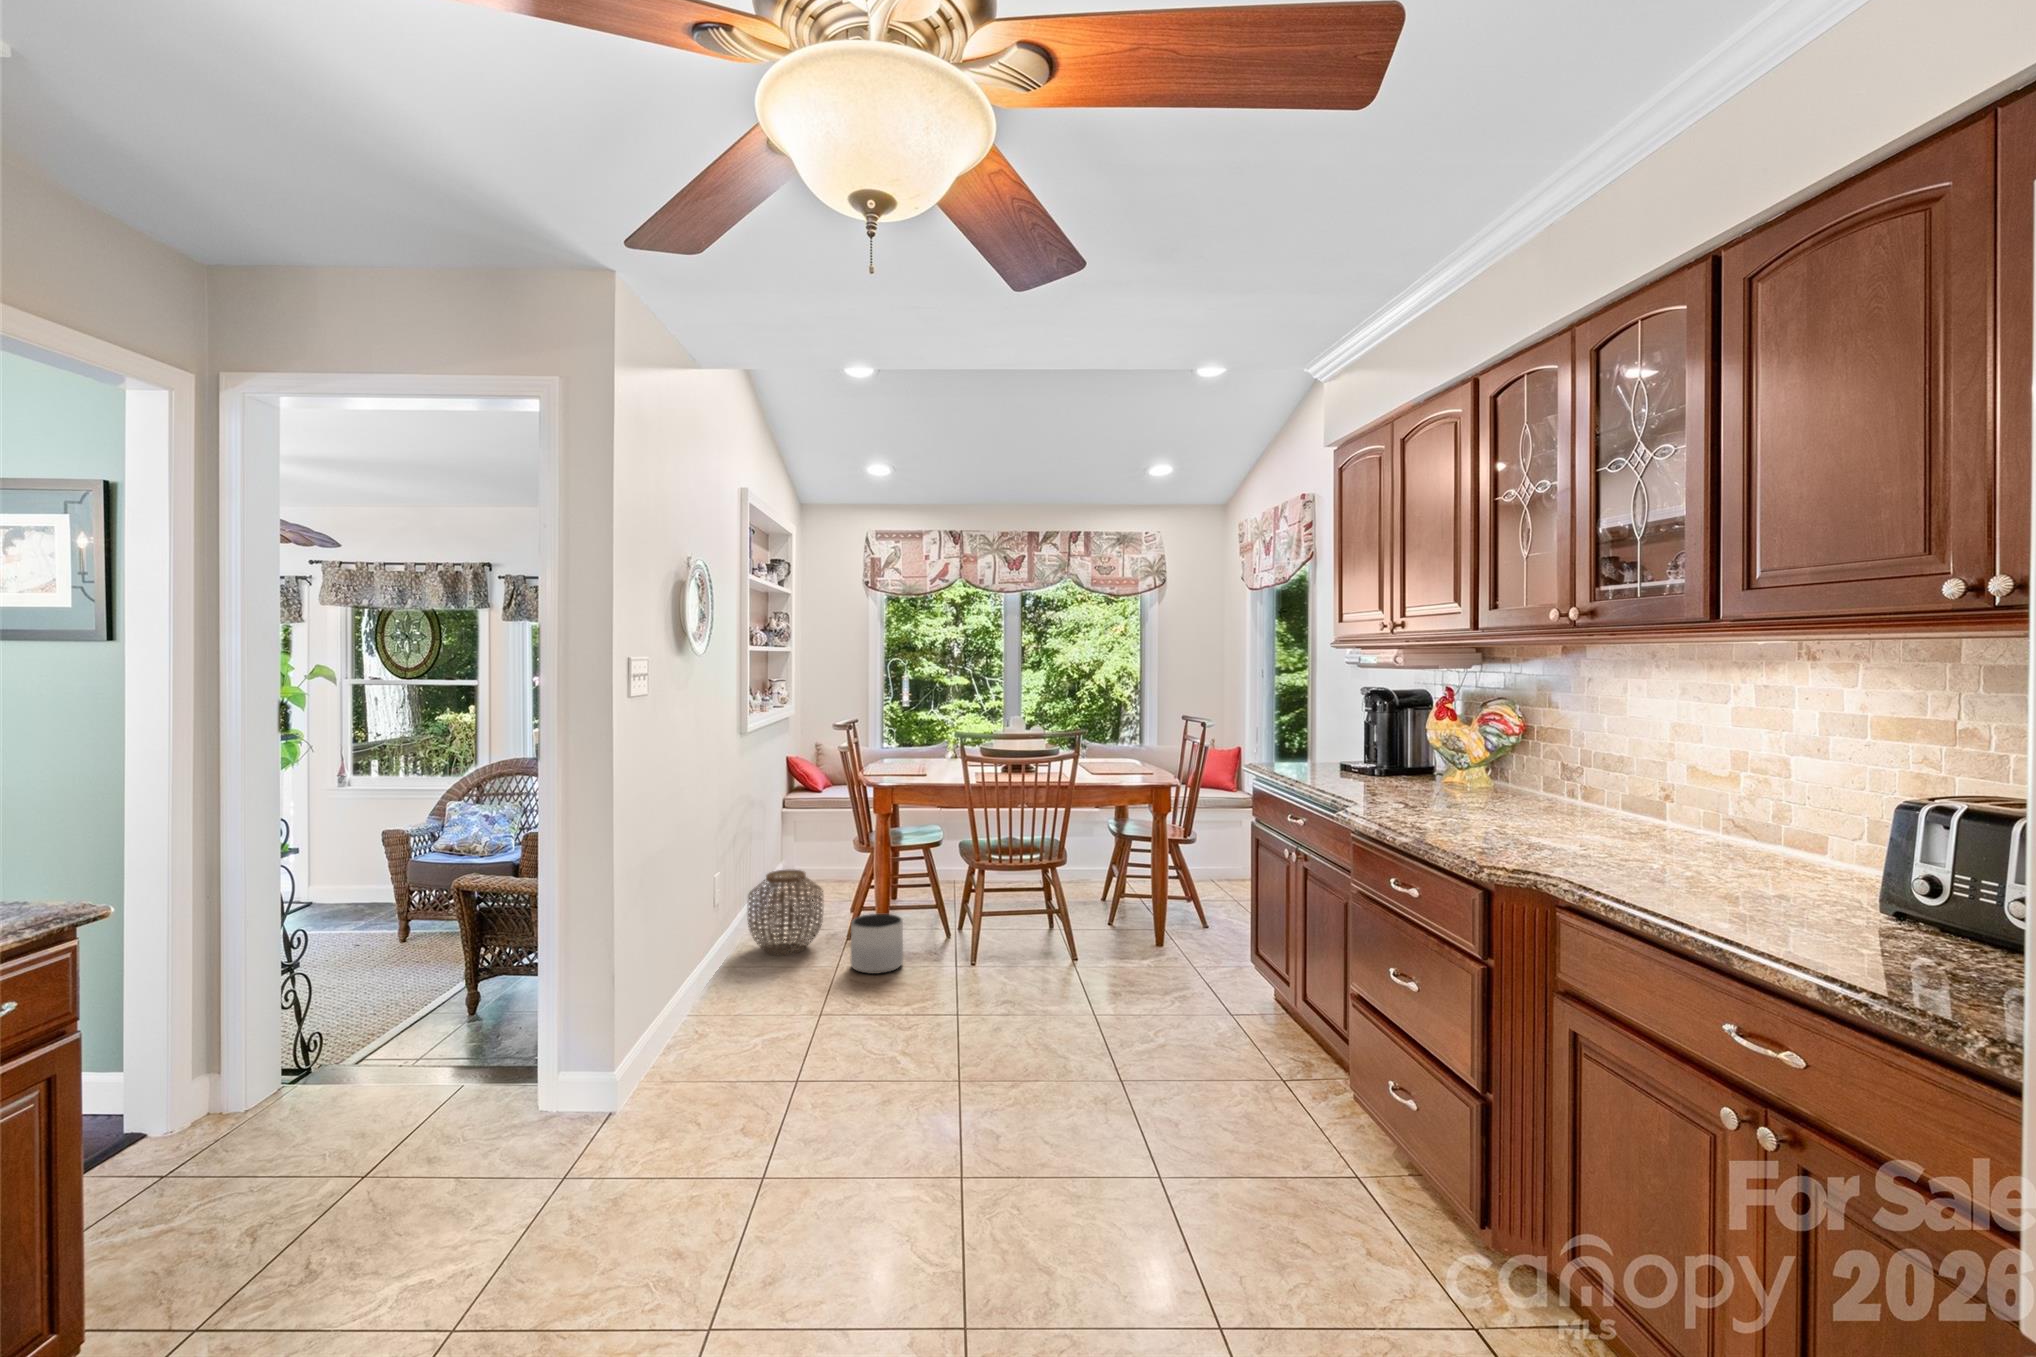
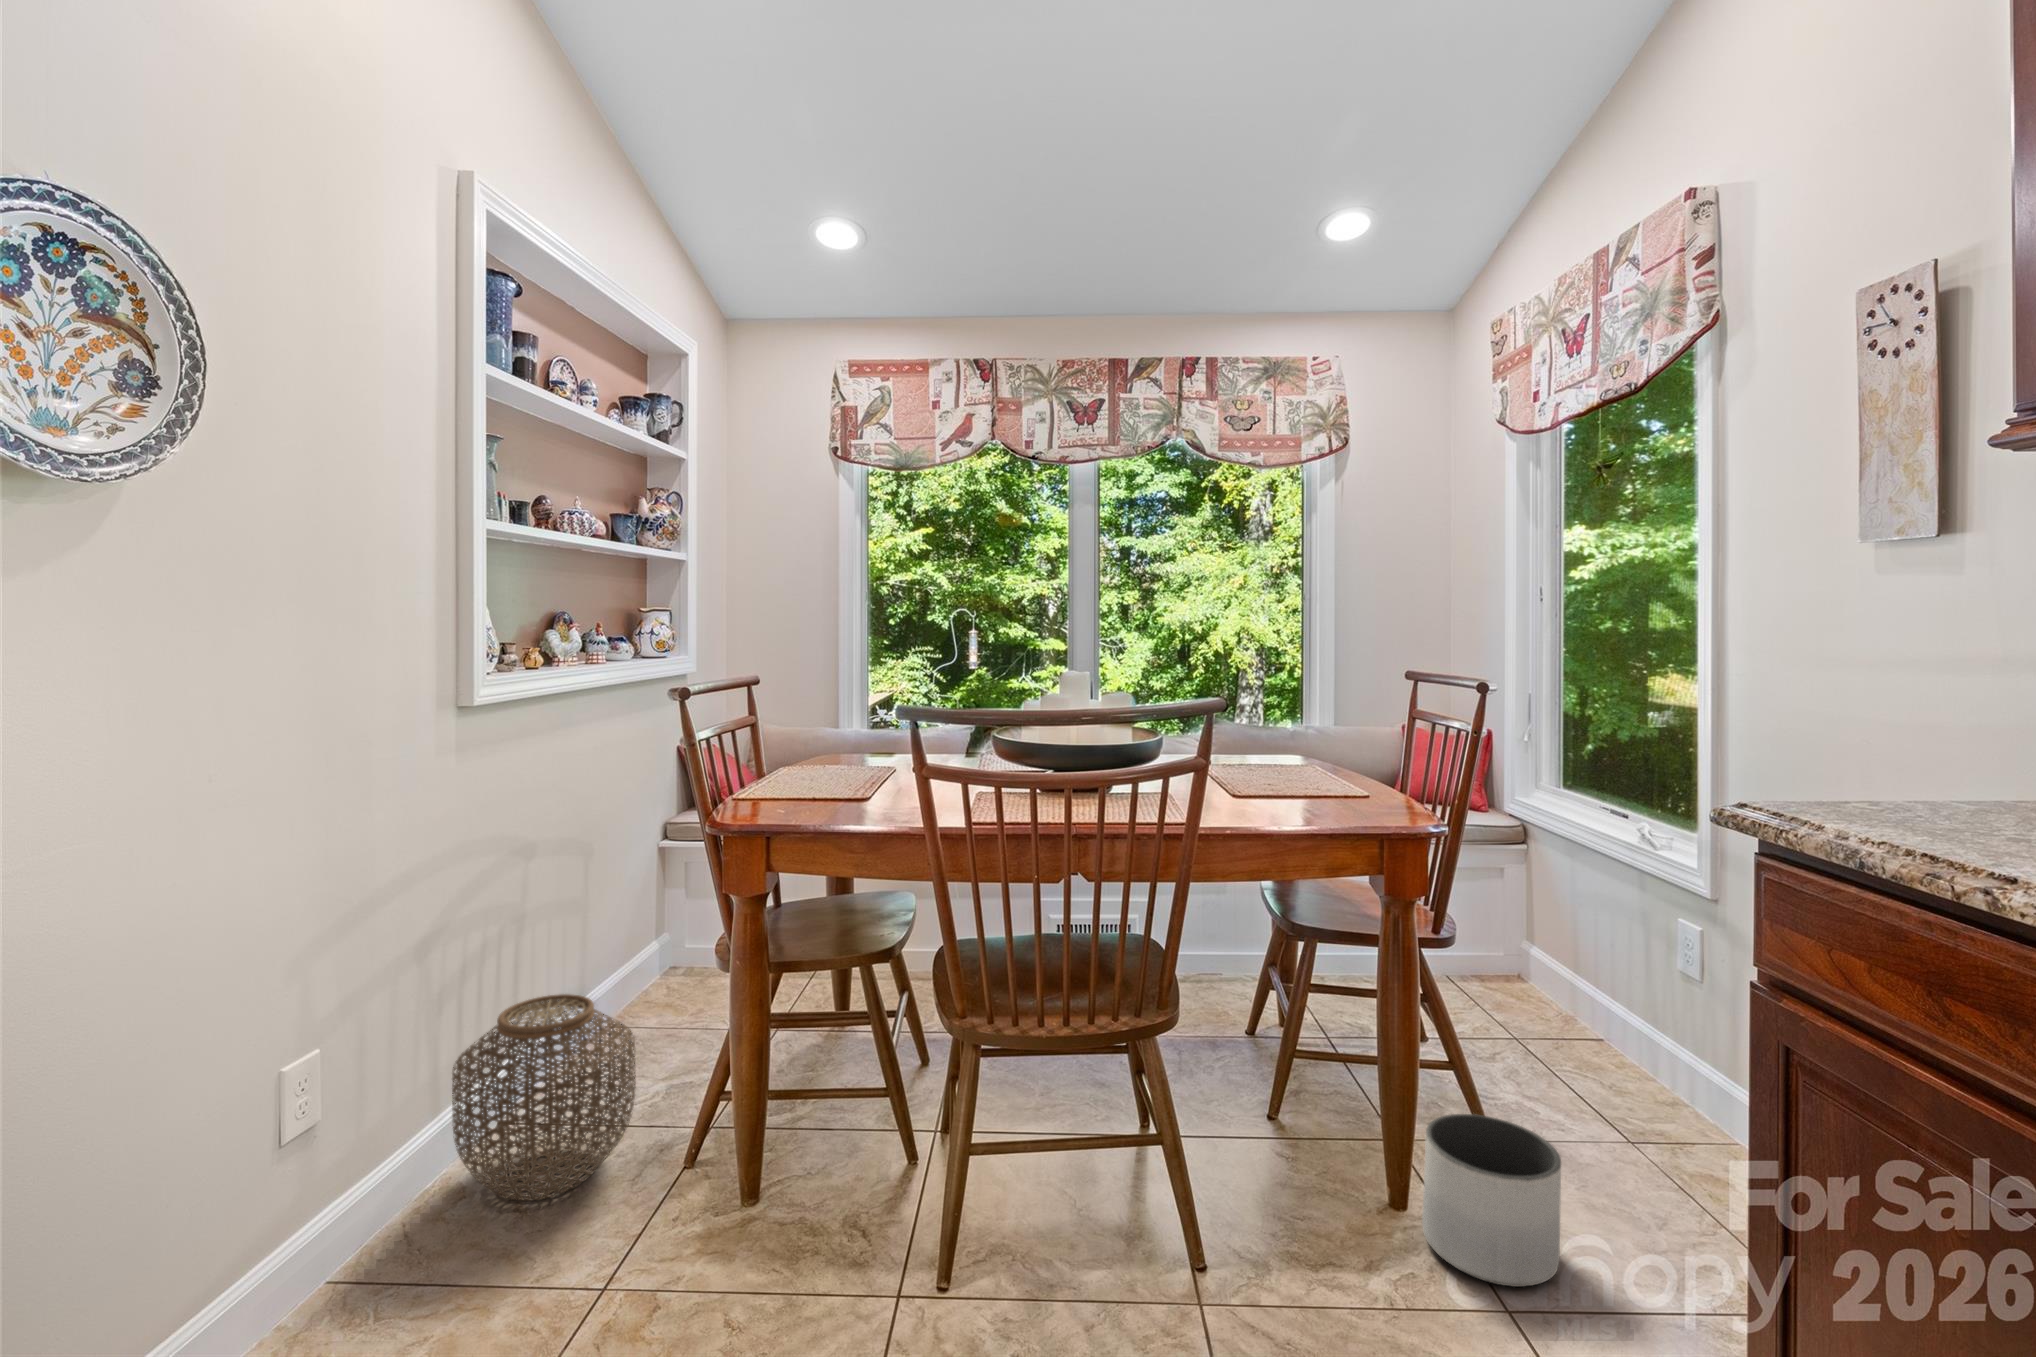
planter: present [851,914,903,974] -> present [1422,1114,1561,1287]

